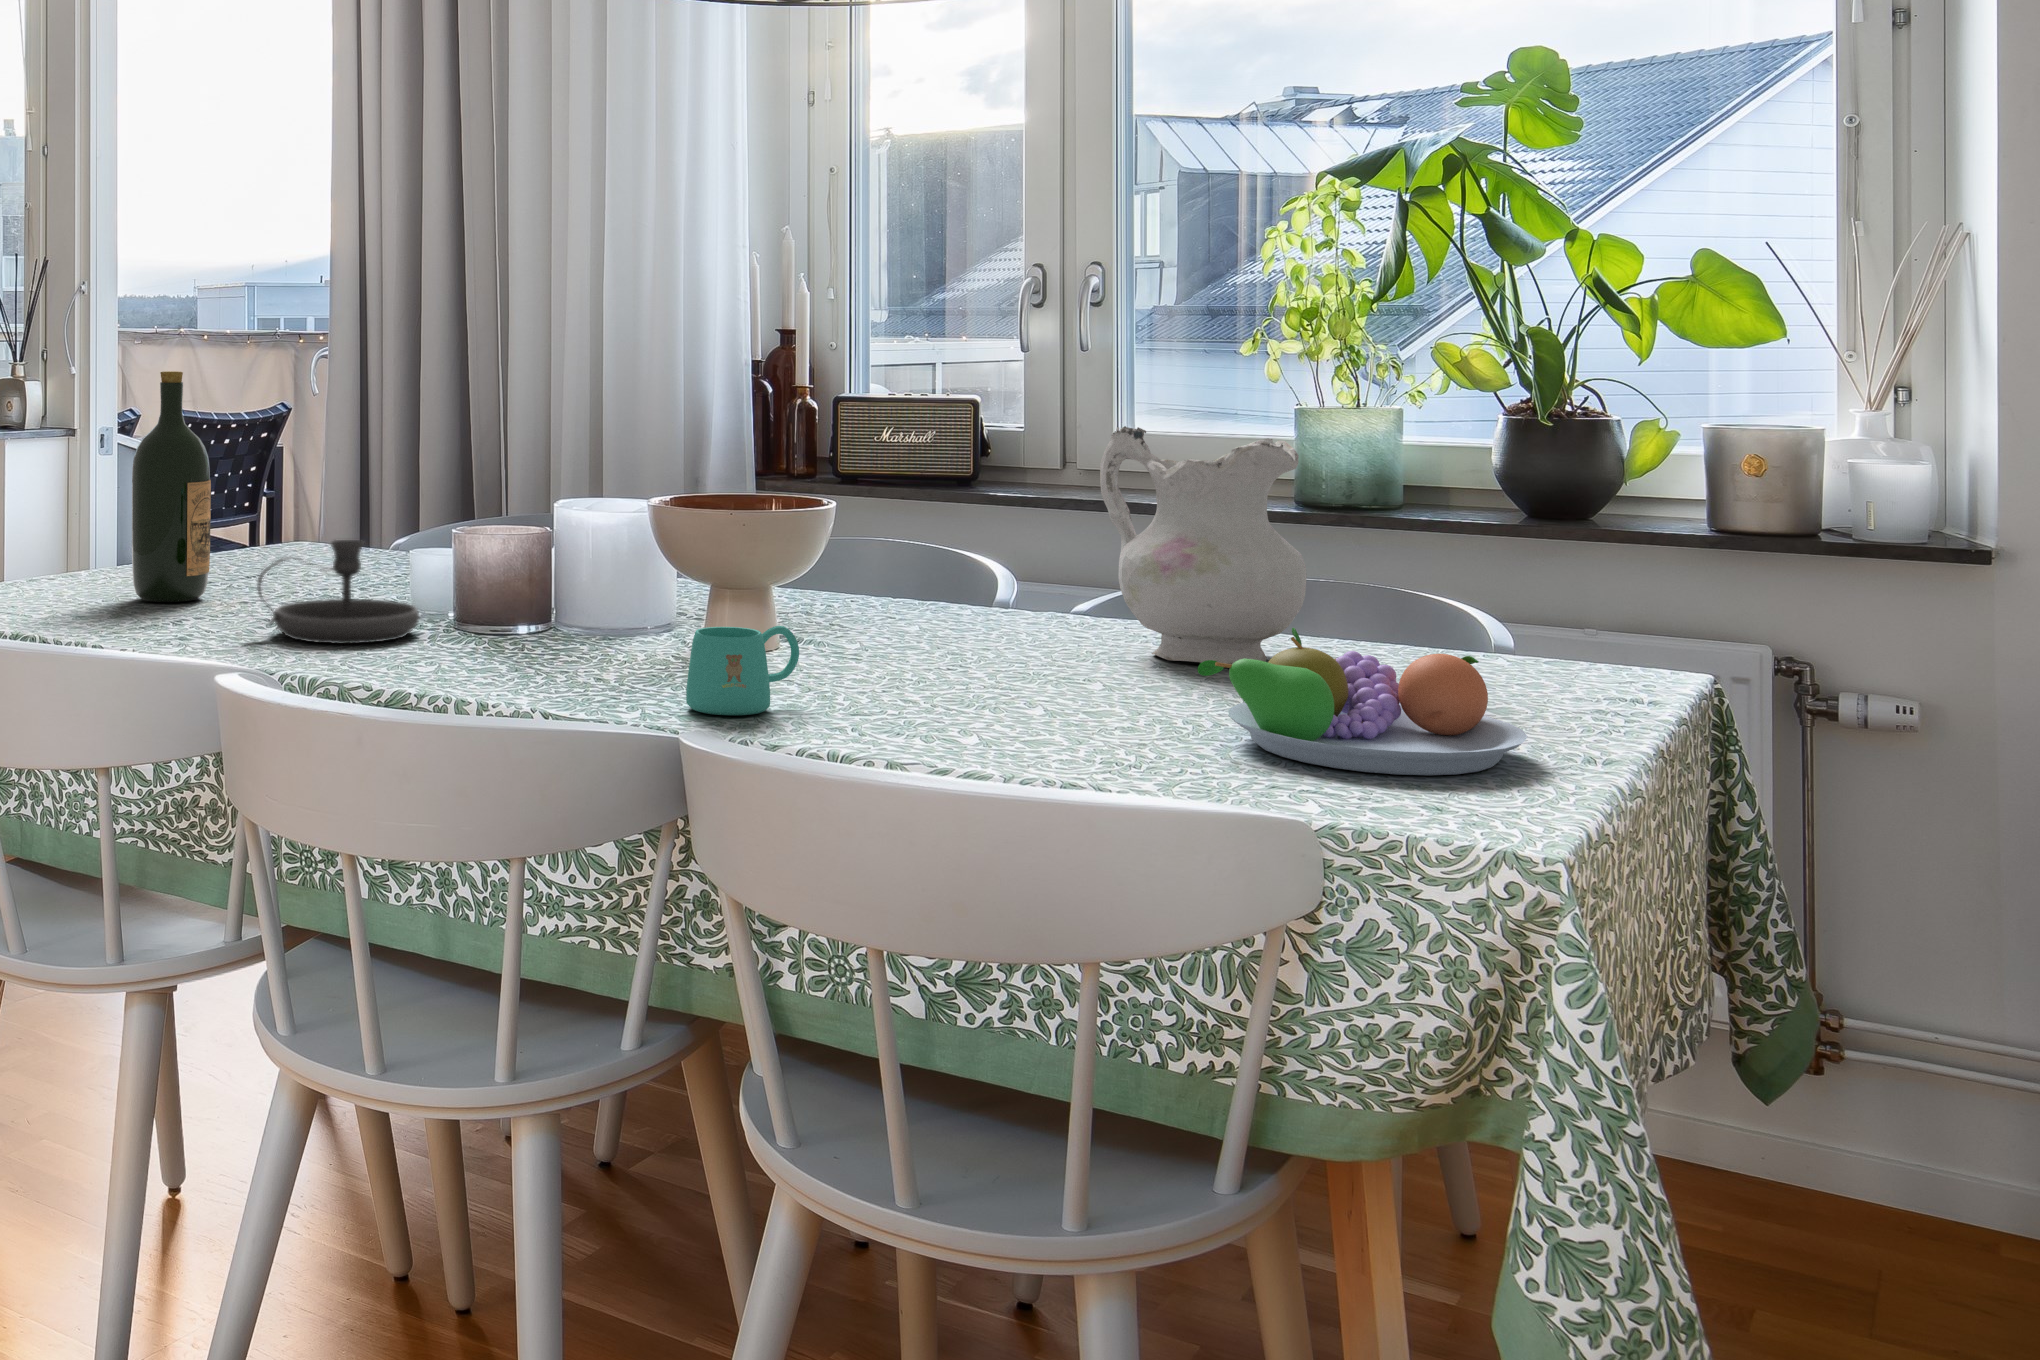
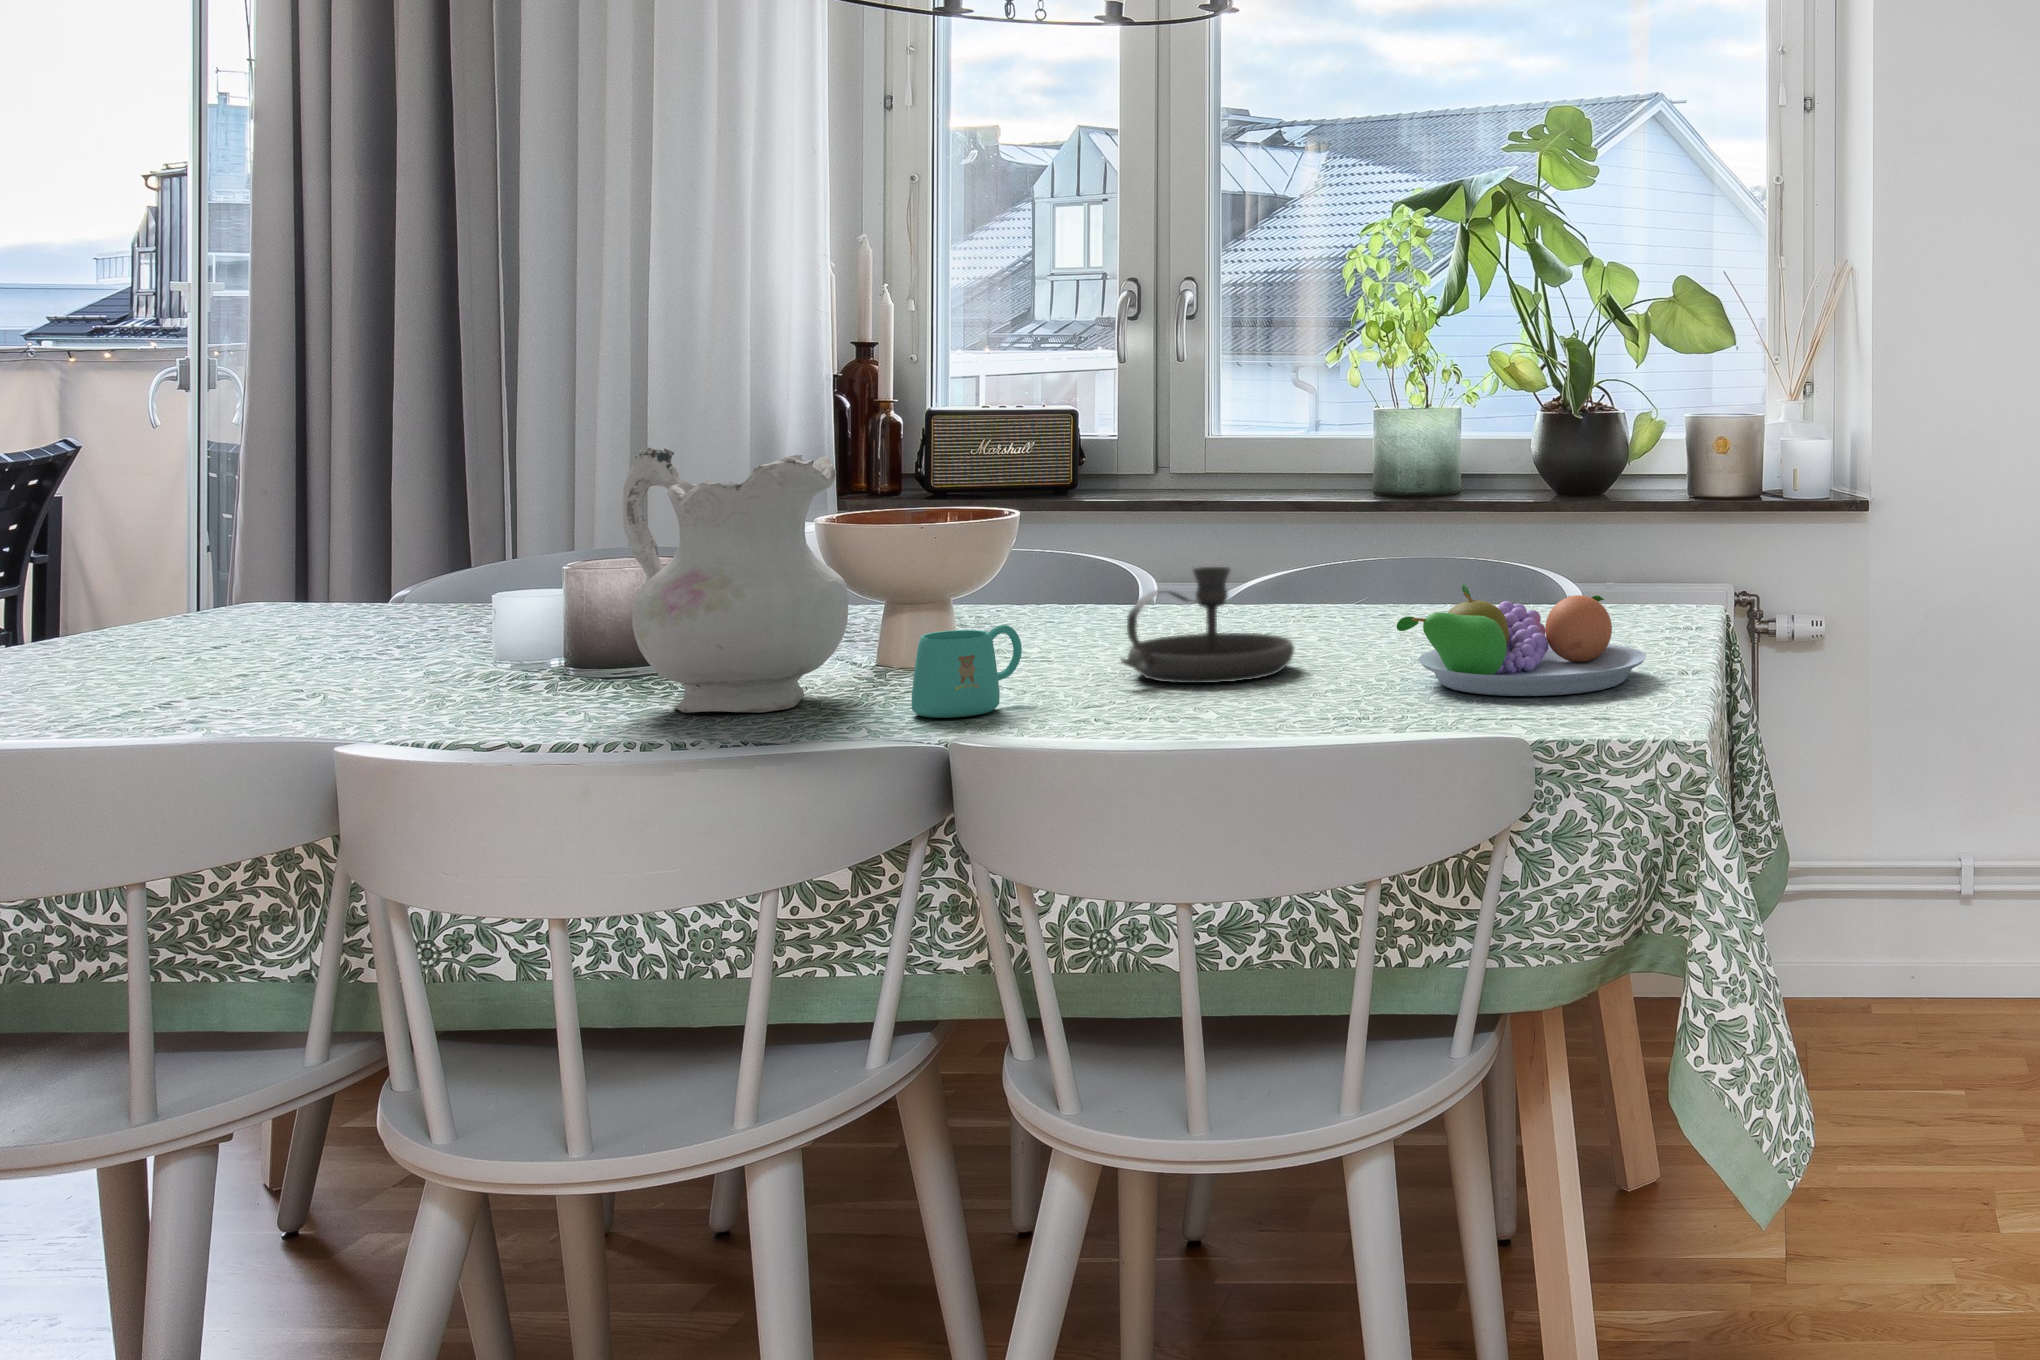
wine bottle: present [132,371,211,602] -> none [101,397,219,681]
ceramic pitcher: present [1100,426,1307,665] -> present [623,448,849,713]
candlestick: present [258,540,420,644] -> present [1121,567,1294,683]

